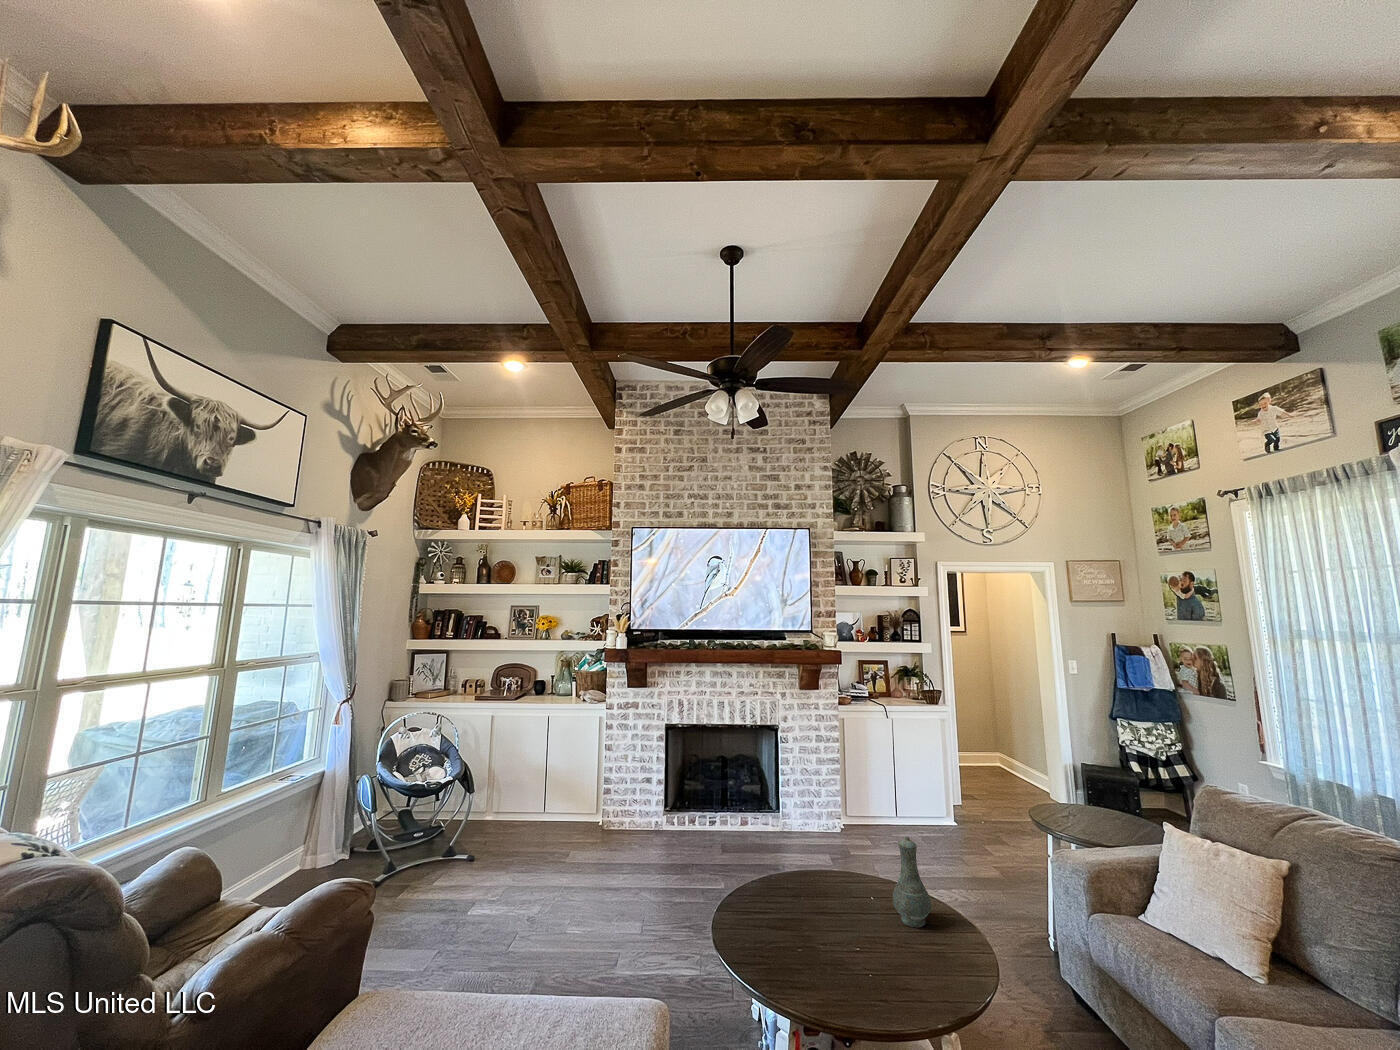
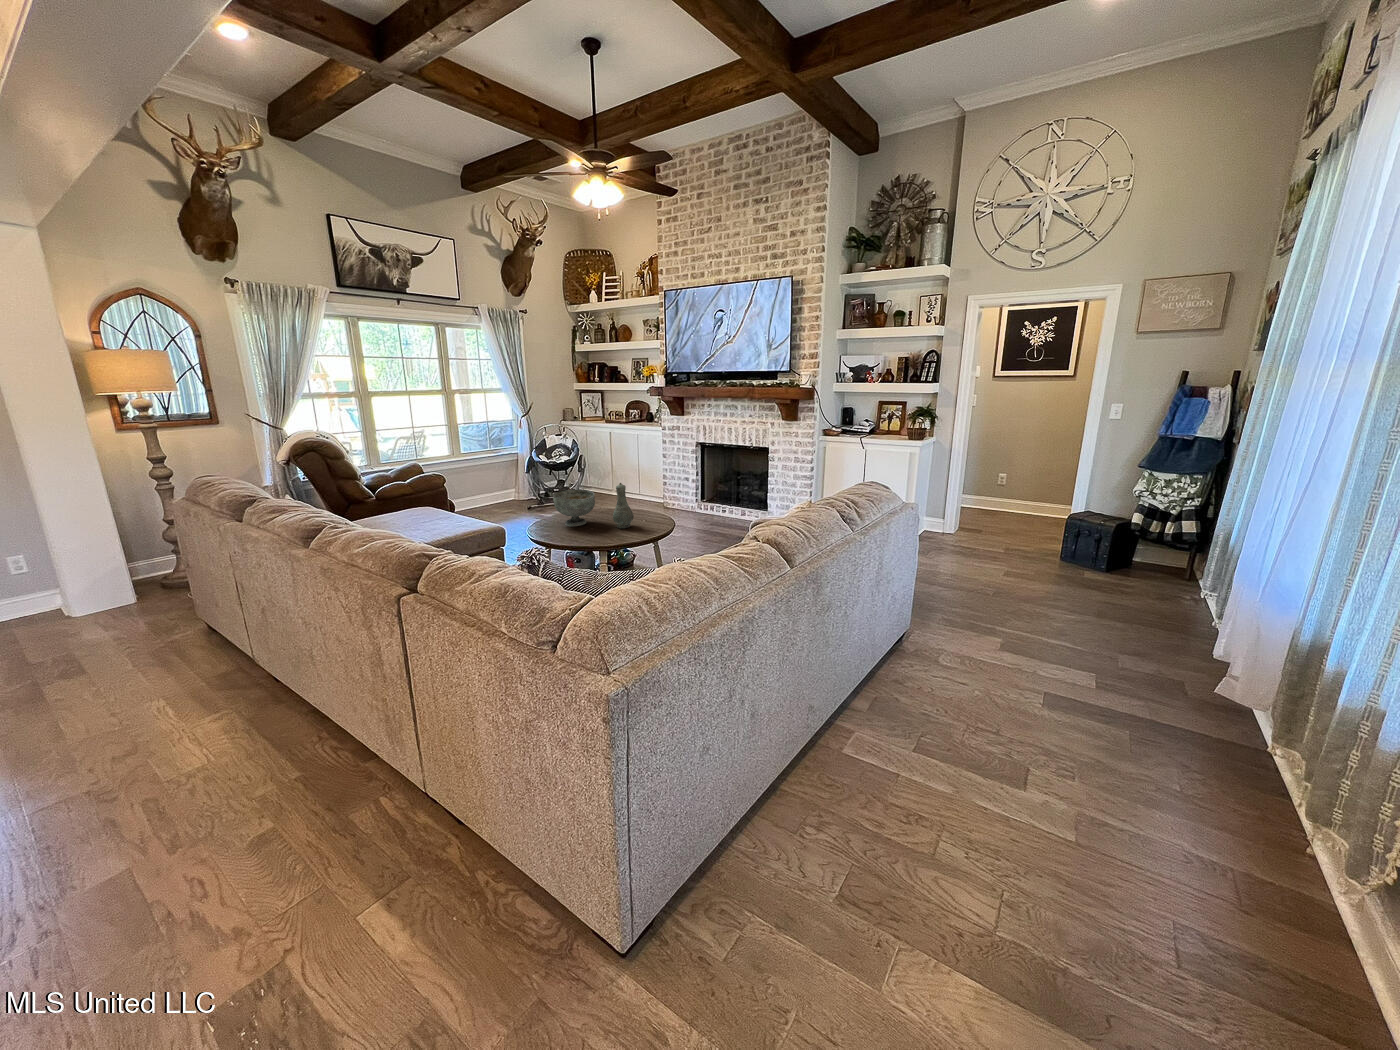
decorative bowl: none [799,861,881,953] -> present [553,490,595,527]

